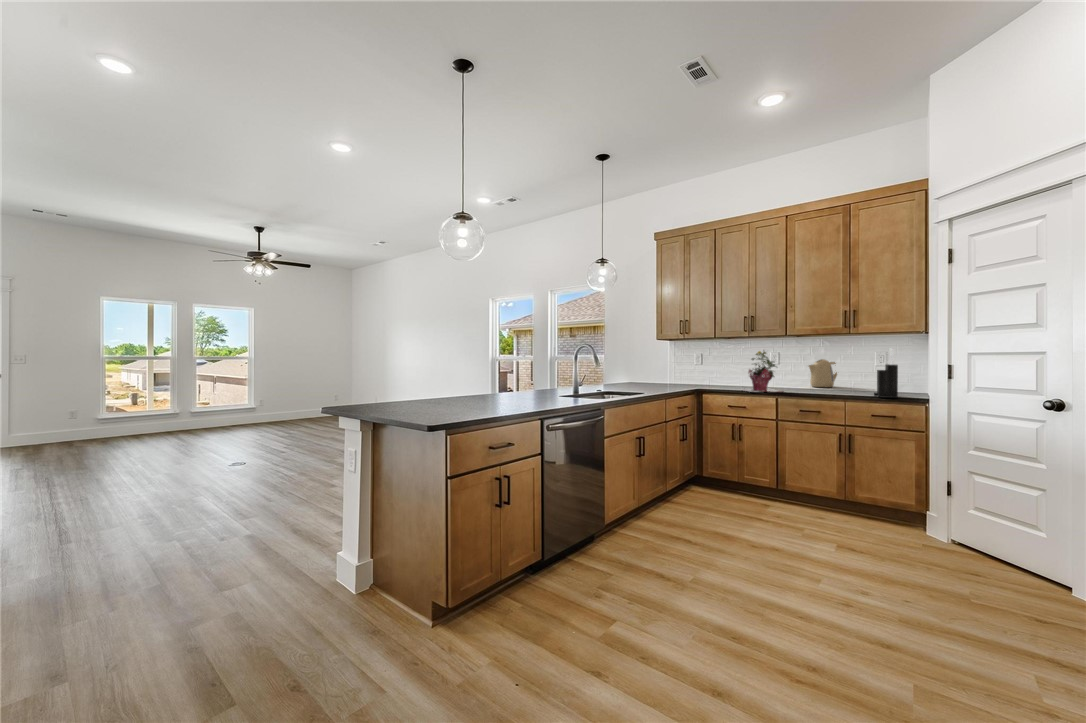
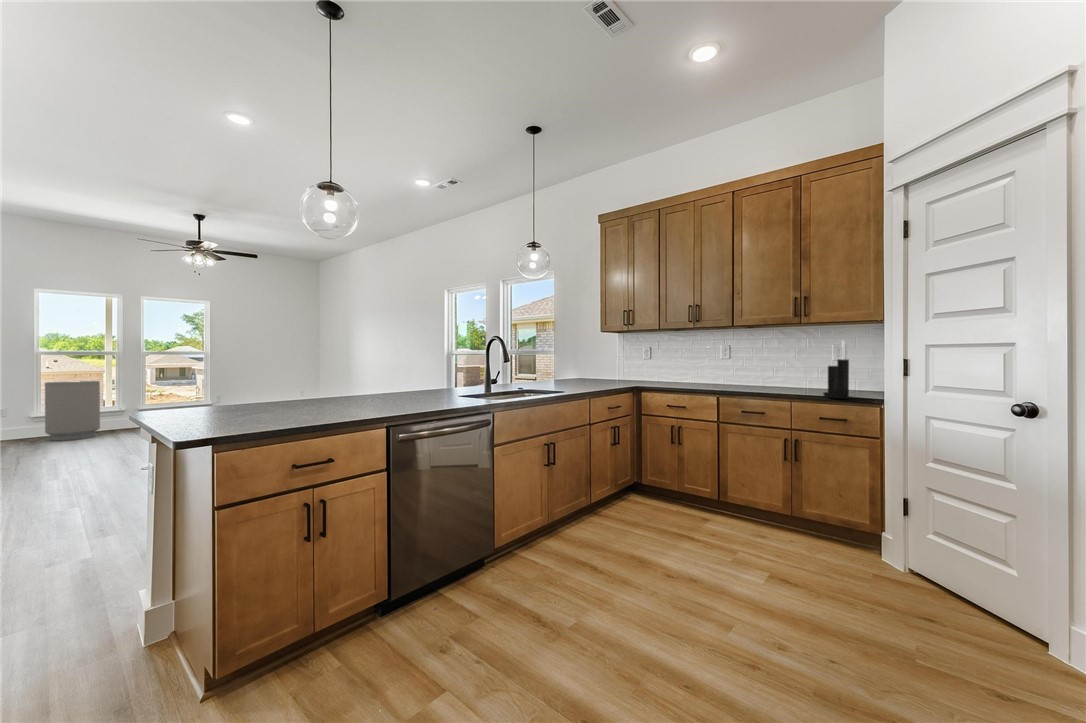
potted plant: present [742,351,784,392] -> none [682,343,727,391]
kettle: present [809,359,837,387] -> none [758,354,793,386]
trash can: none [108,384,157,441] -> present [45,381,100,441]

